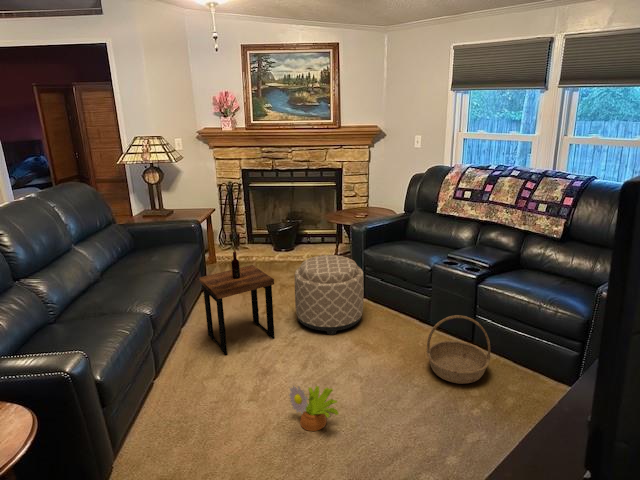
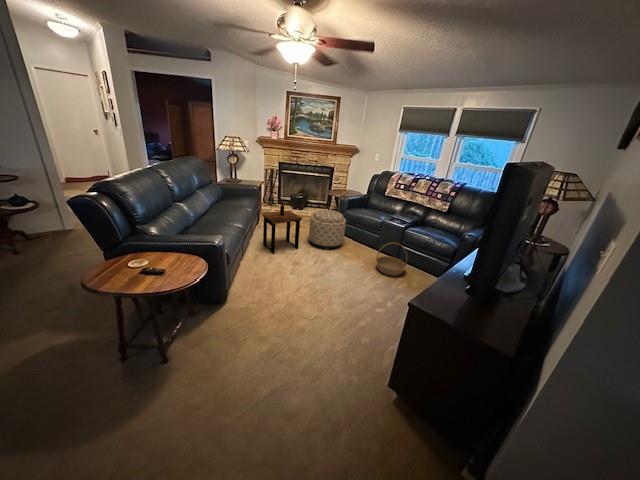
decorative plant: present [289,386,339,431] -> none [311,265,335,288]

